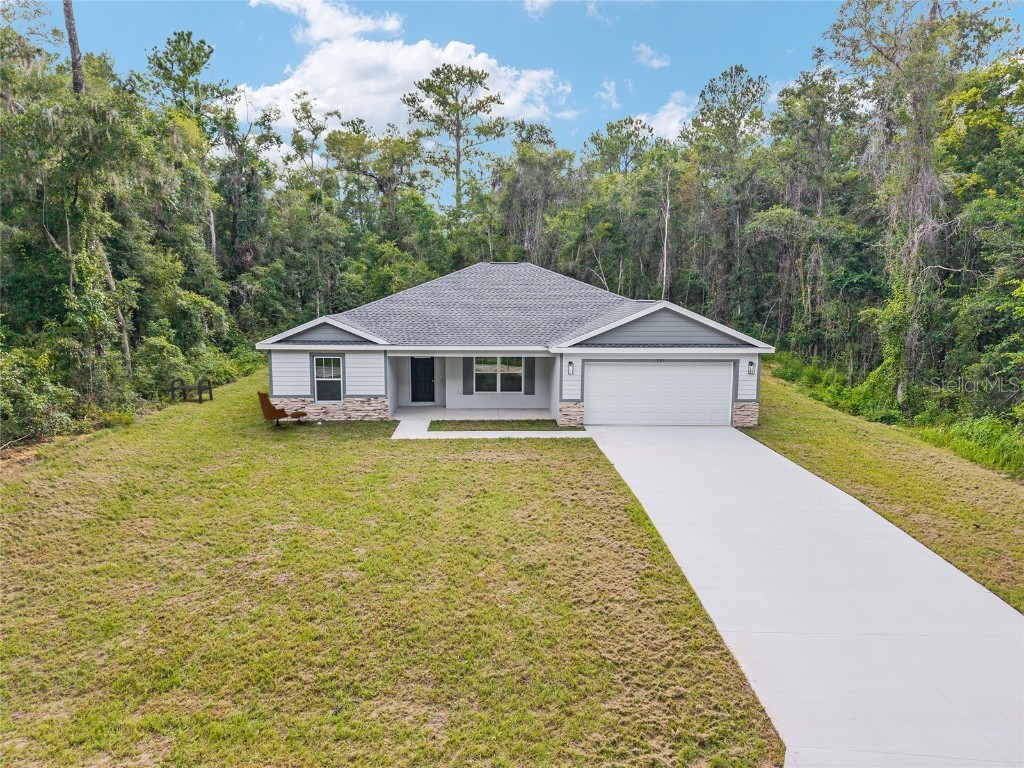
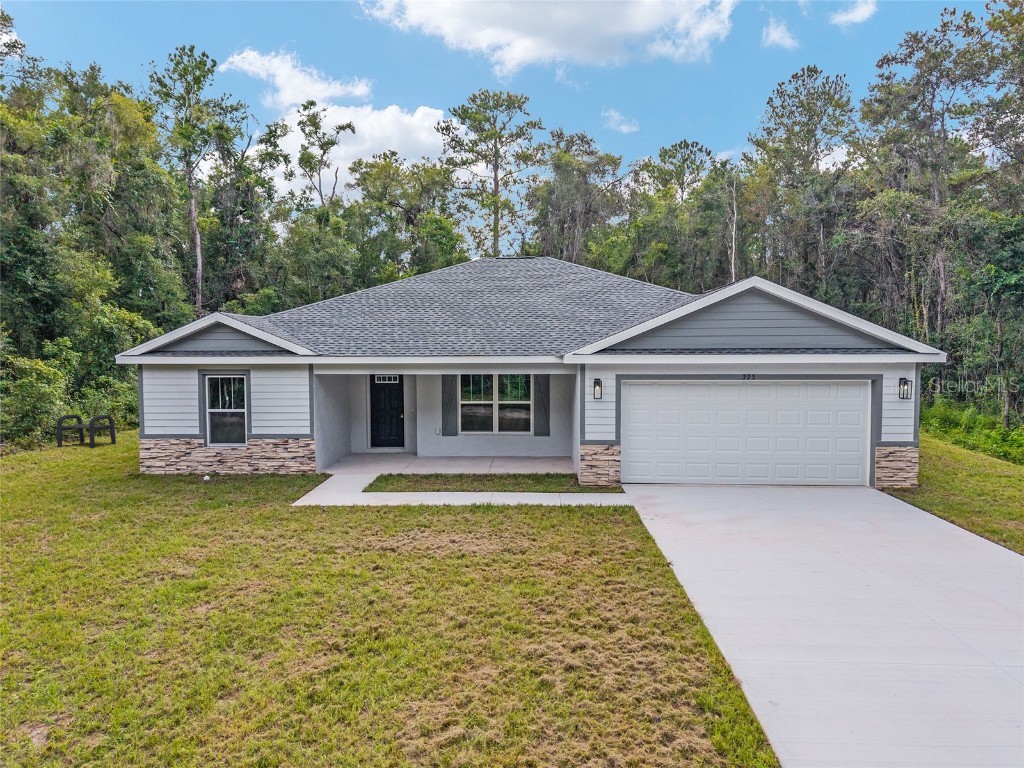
lounge chair: present [257,391,307,430] -> none [100,424,191,486]

